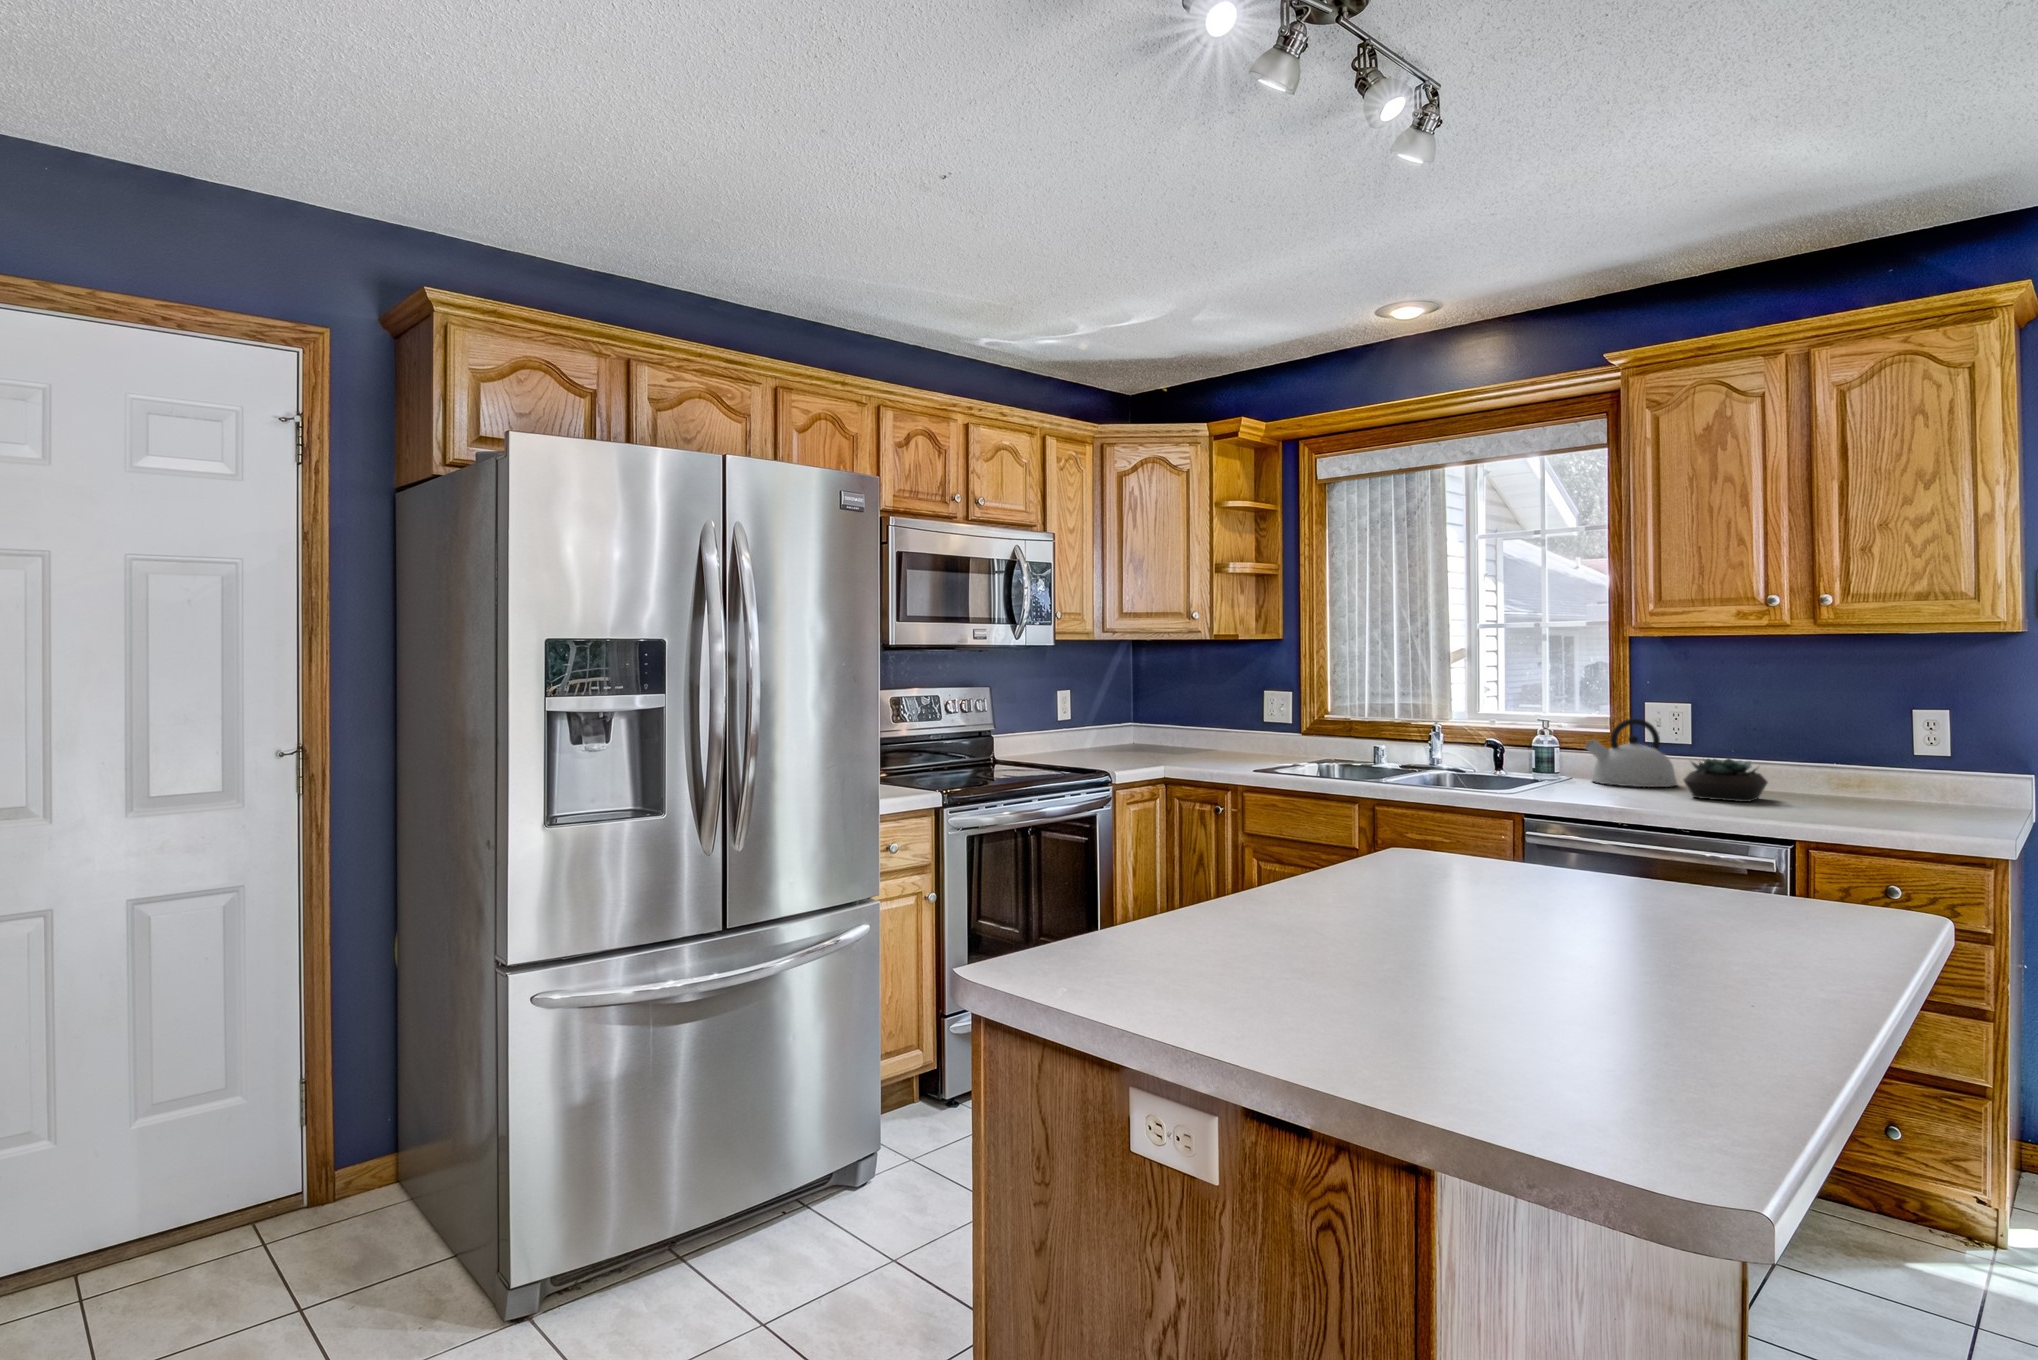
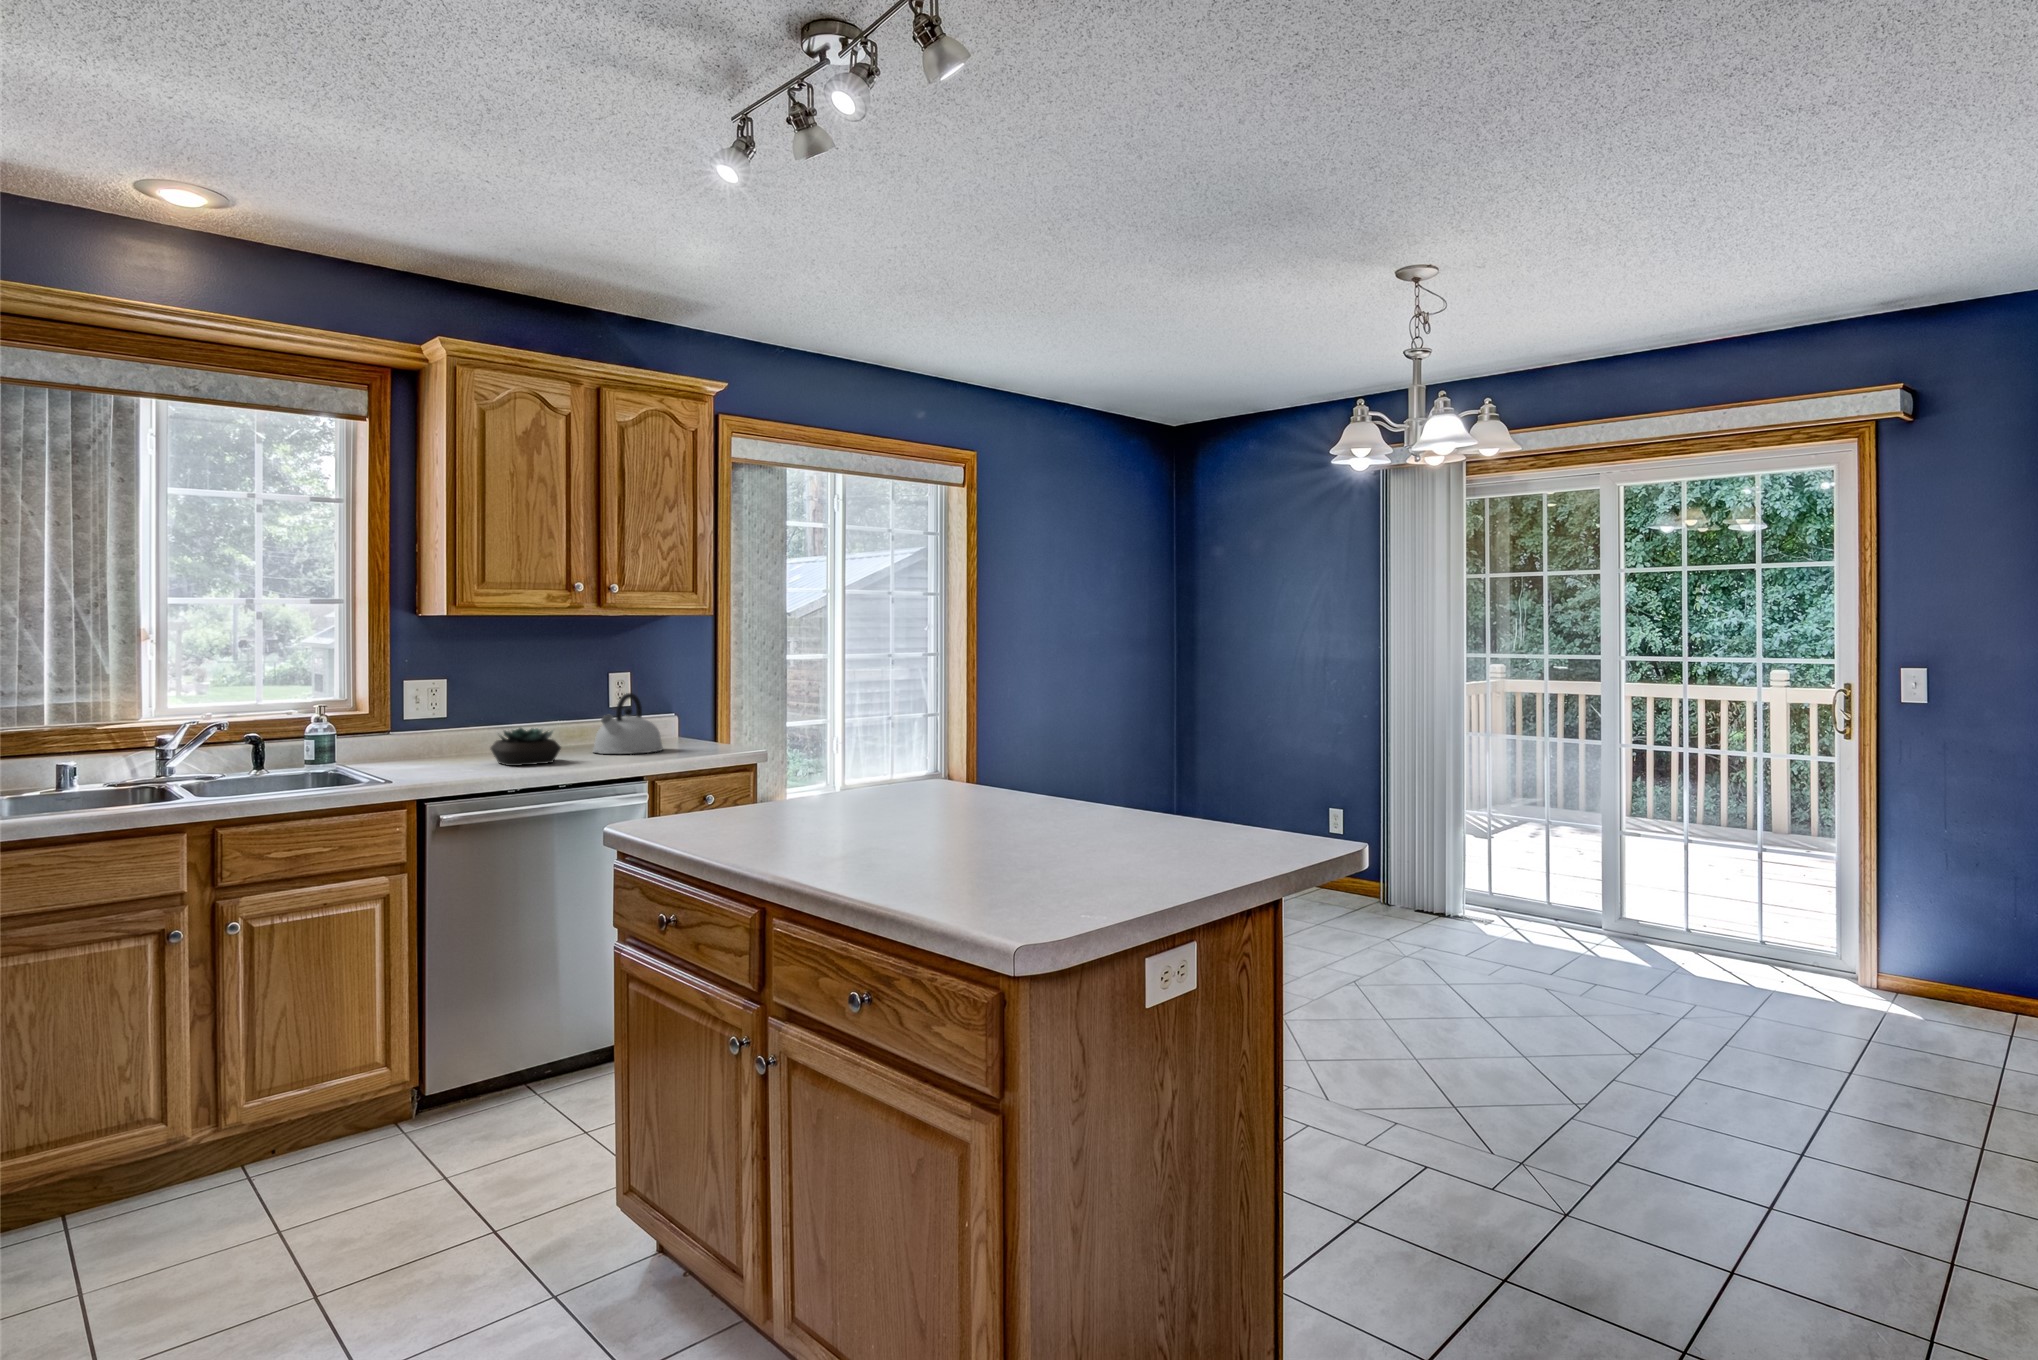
kettle: present [1585,718,1677,787] -> present [593,693,663,754]

